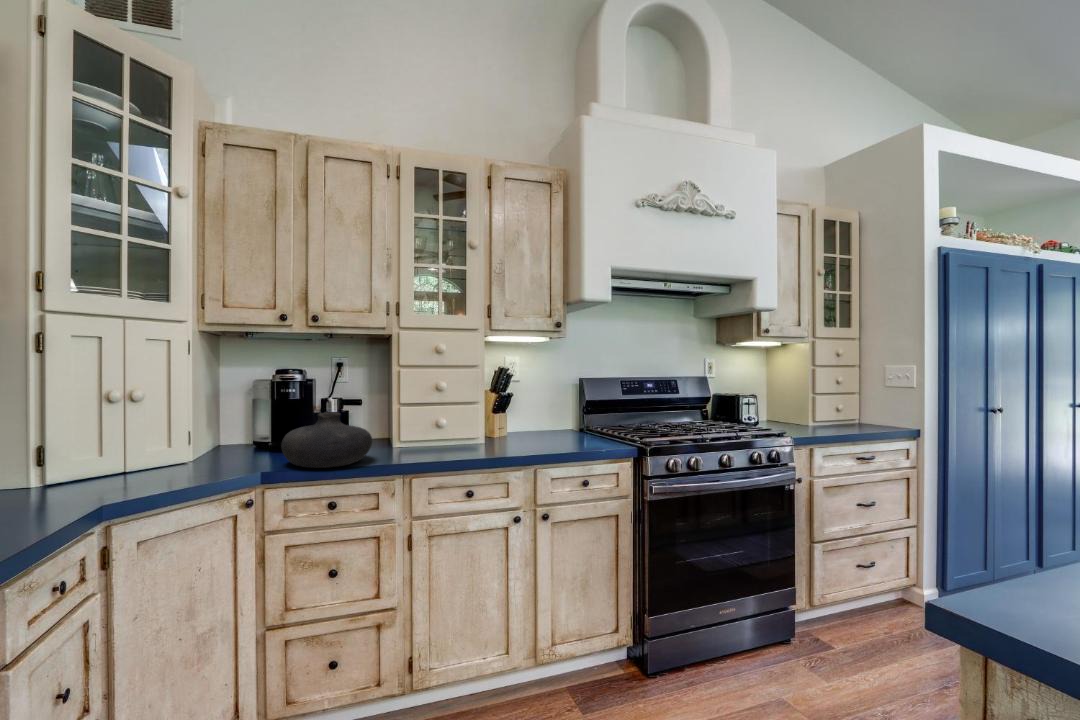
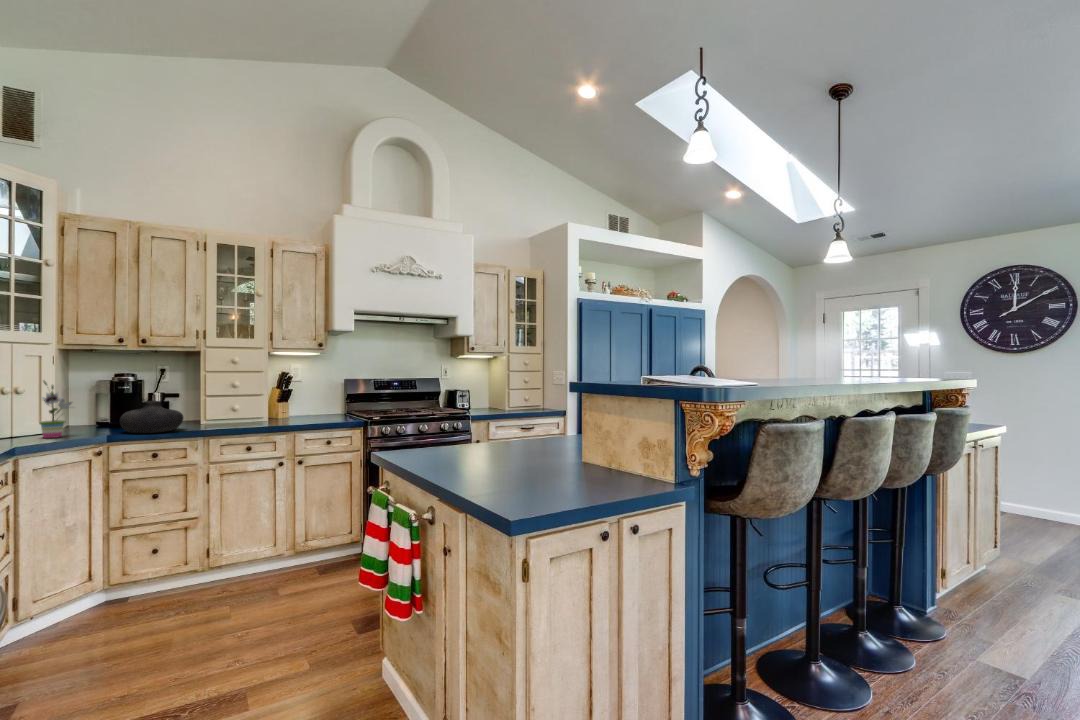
potted plant: none [160,378,218,477] -> present [40,381,72,438]

